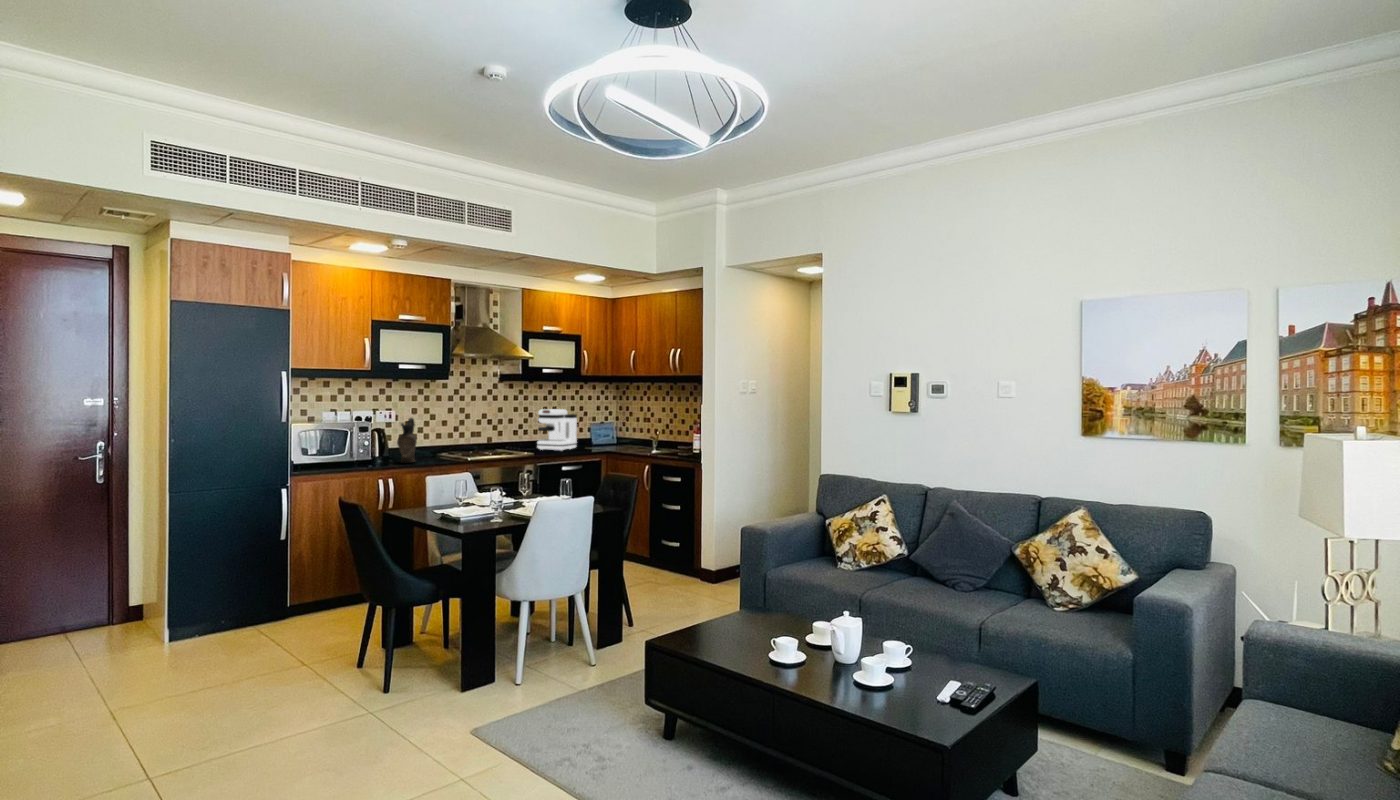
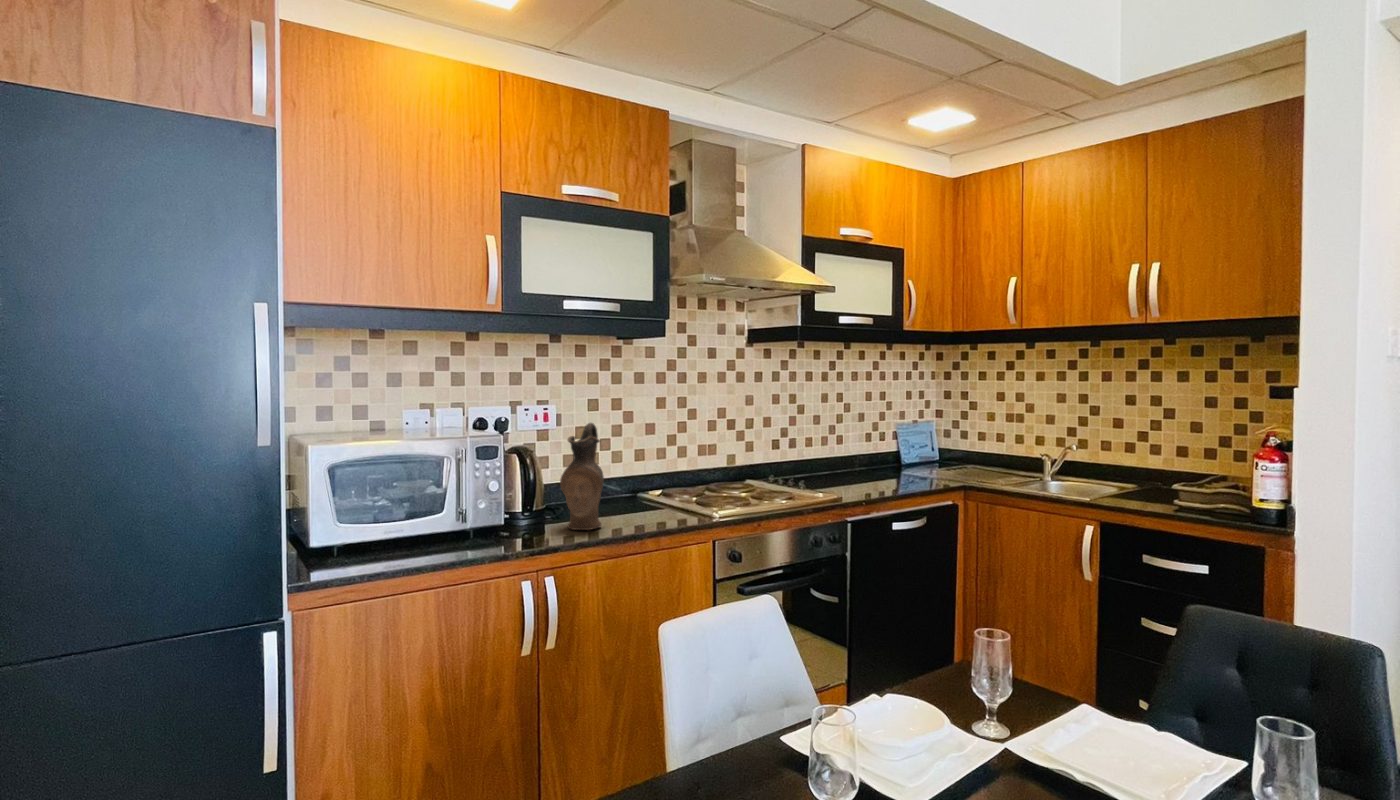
coffee maker: present [537,409,577,451] -> none [825,398,902,484]

